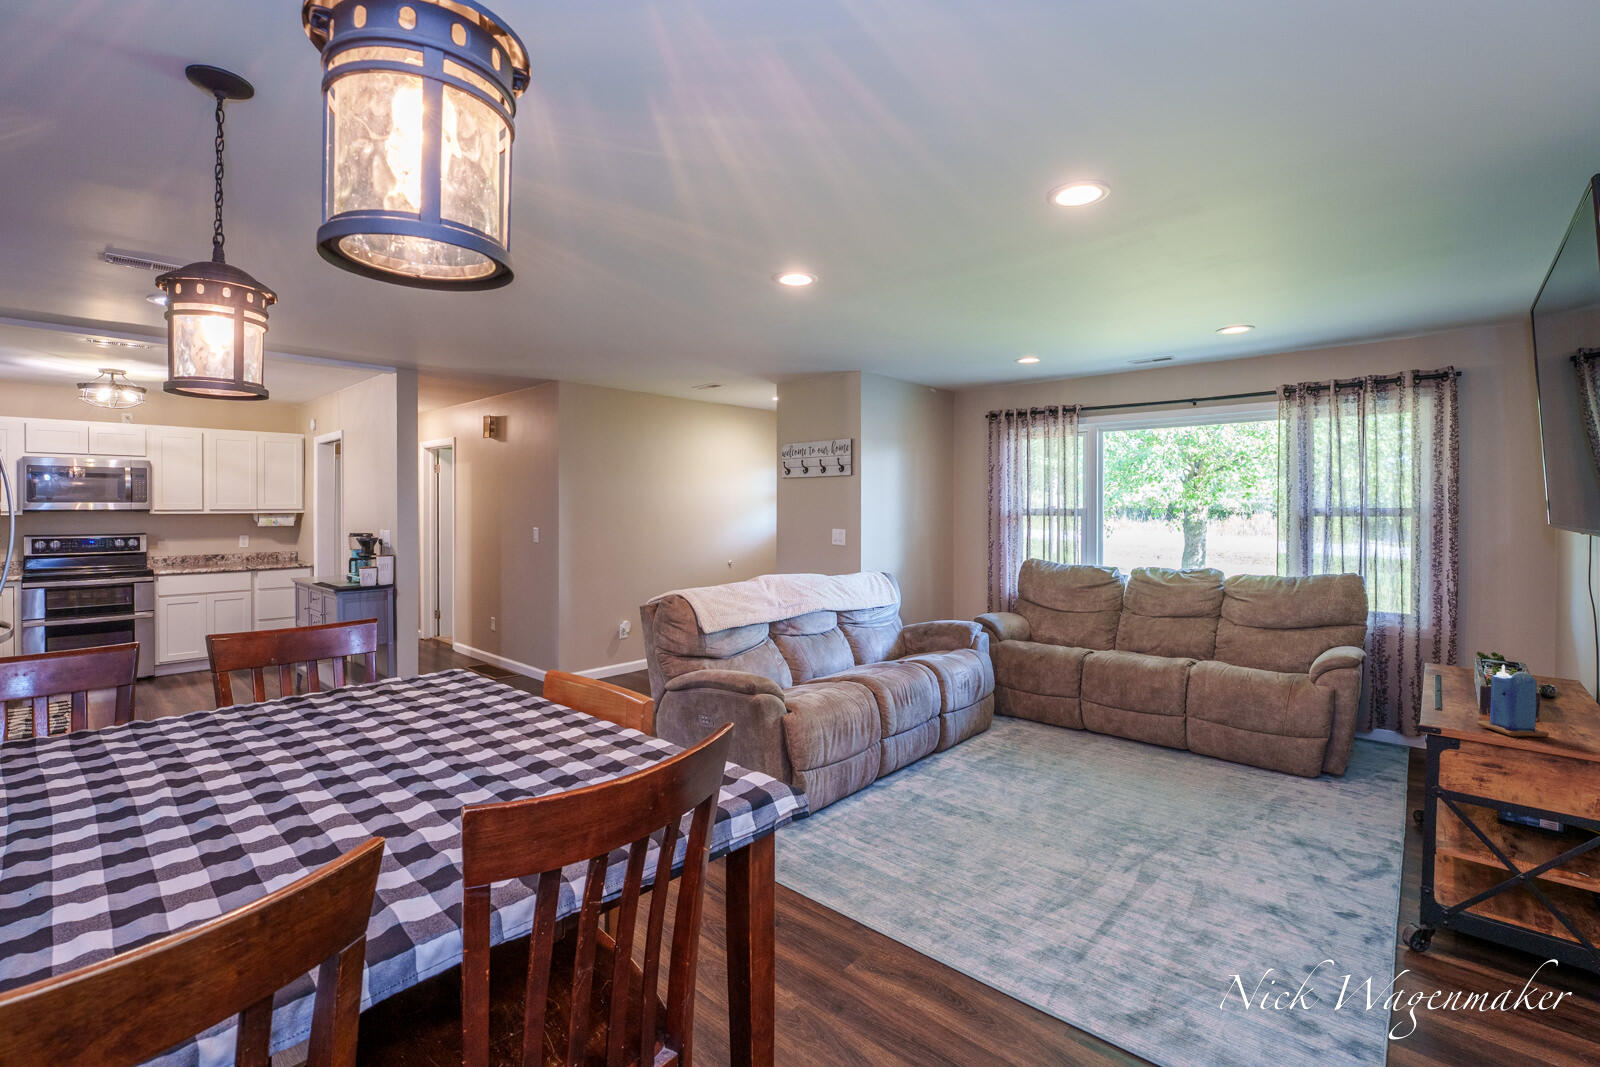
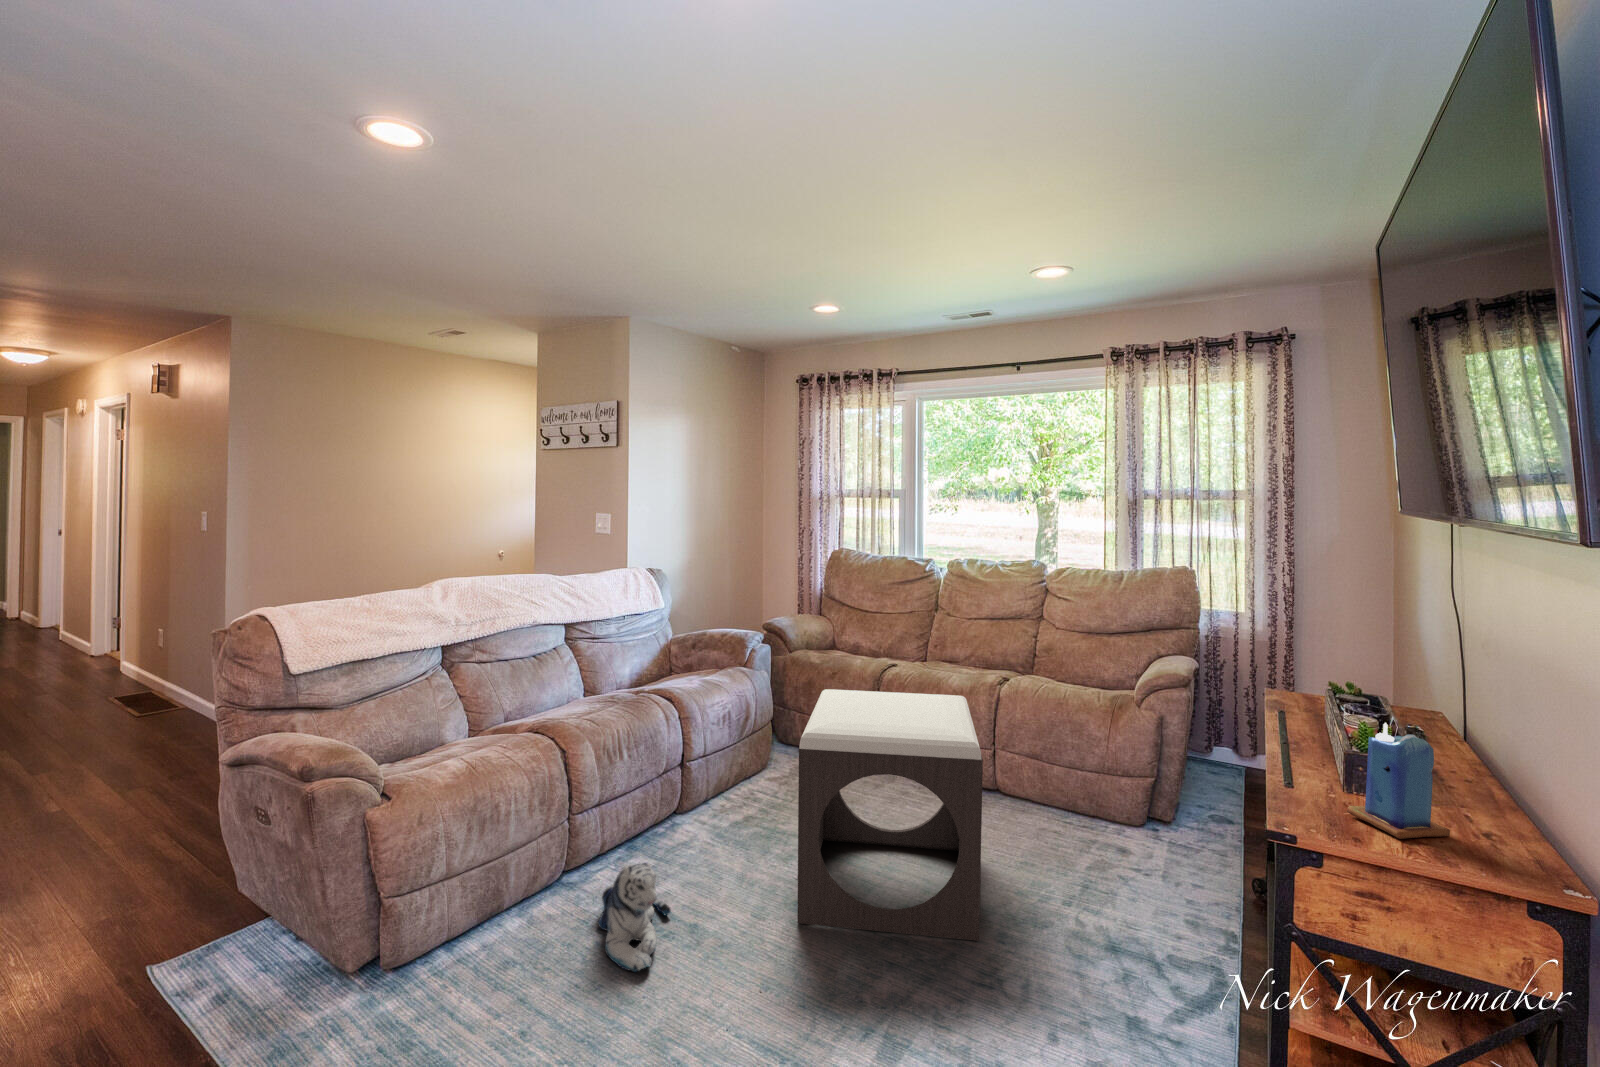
footstool: none [1052,660,1199,836] -> present [797,689,983,941]
plush toy: none [913,768,963,835] -> present [597,863,671,972]

